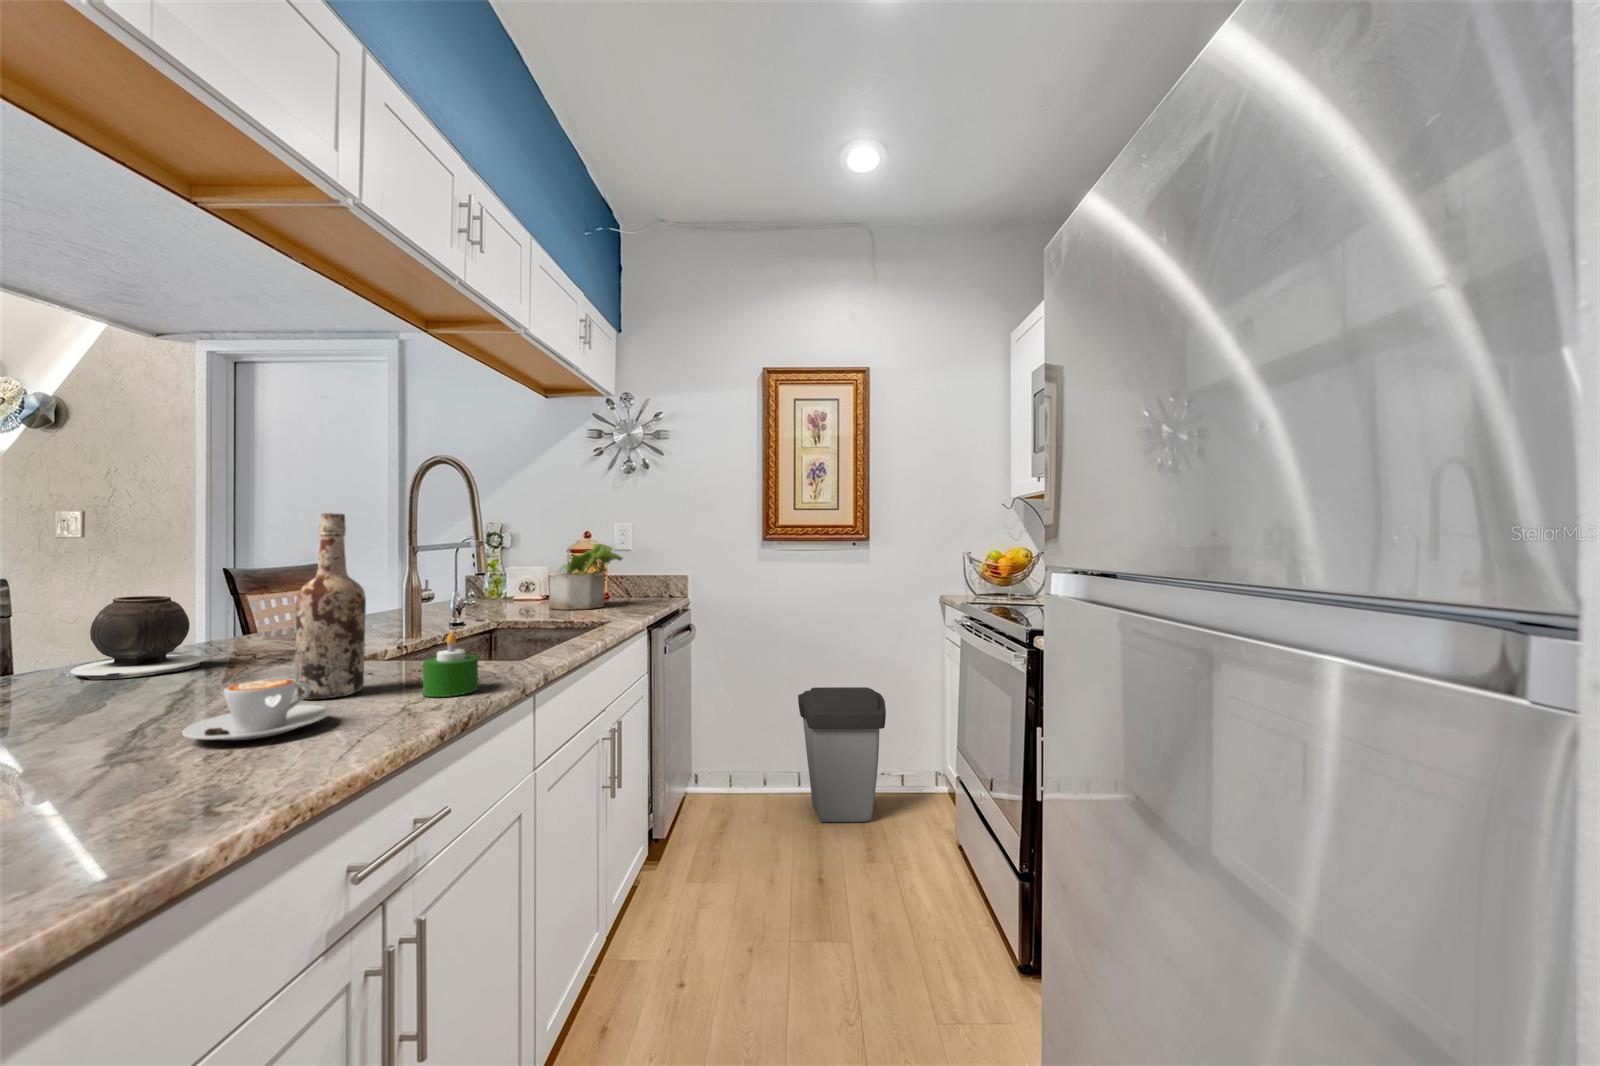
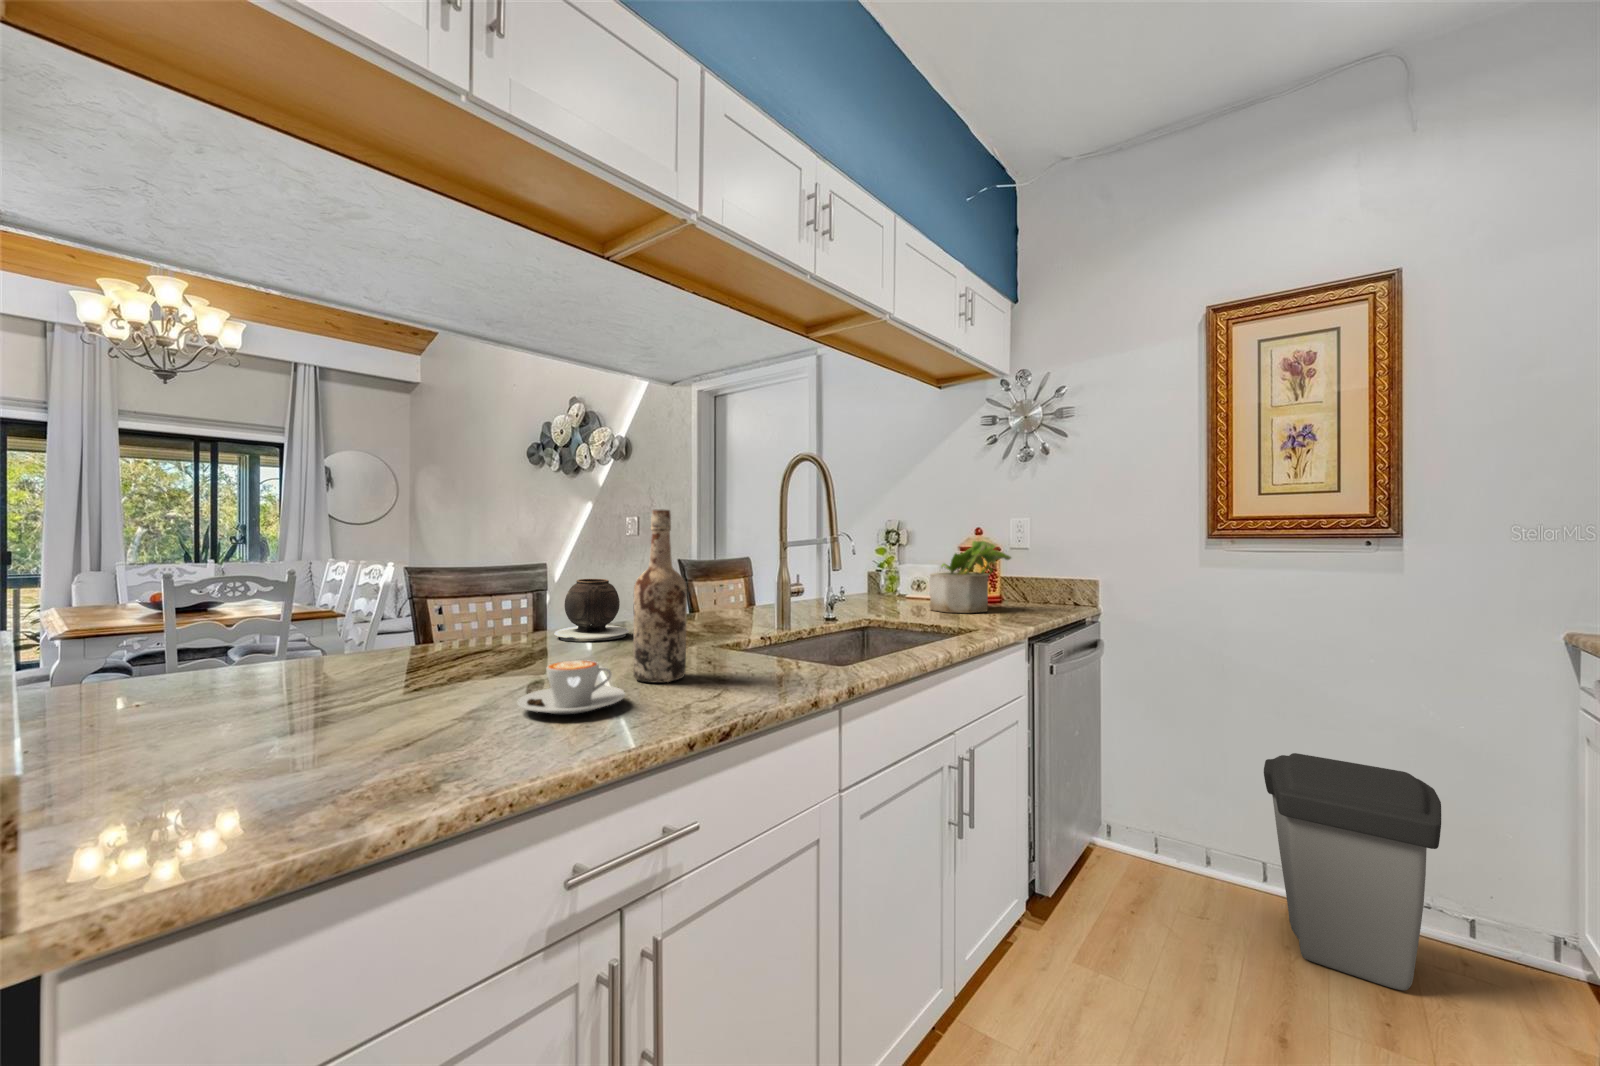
candle: present [423,633,478,697] -> none [718,632,768,699]

